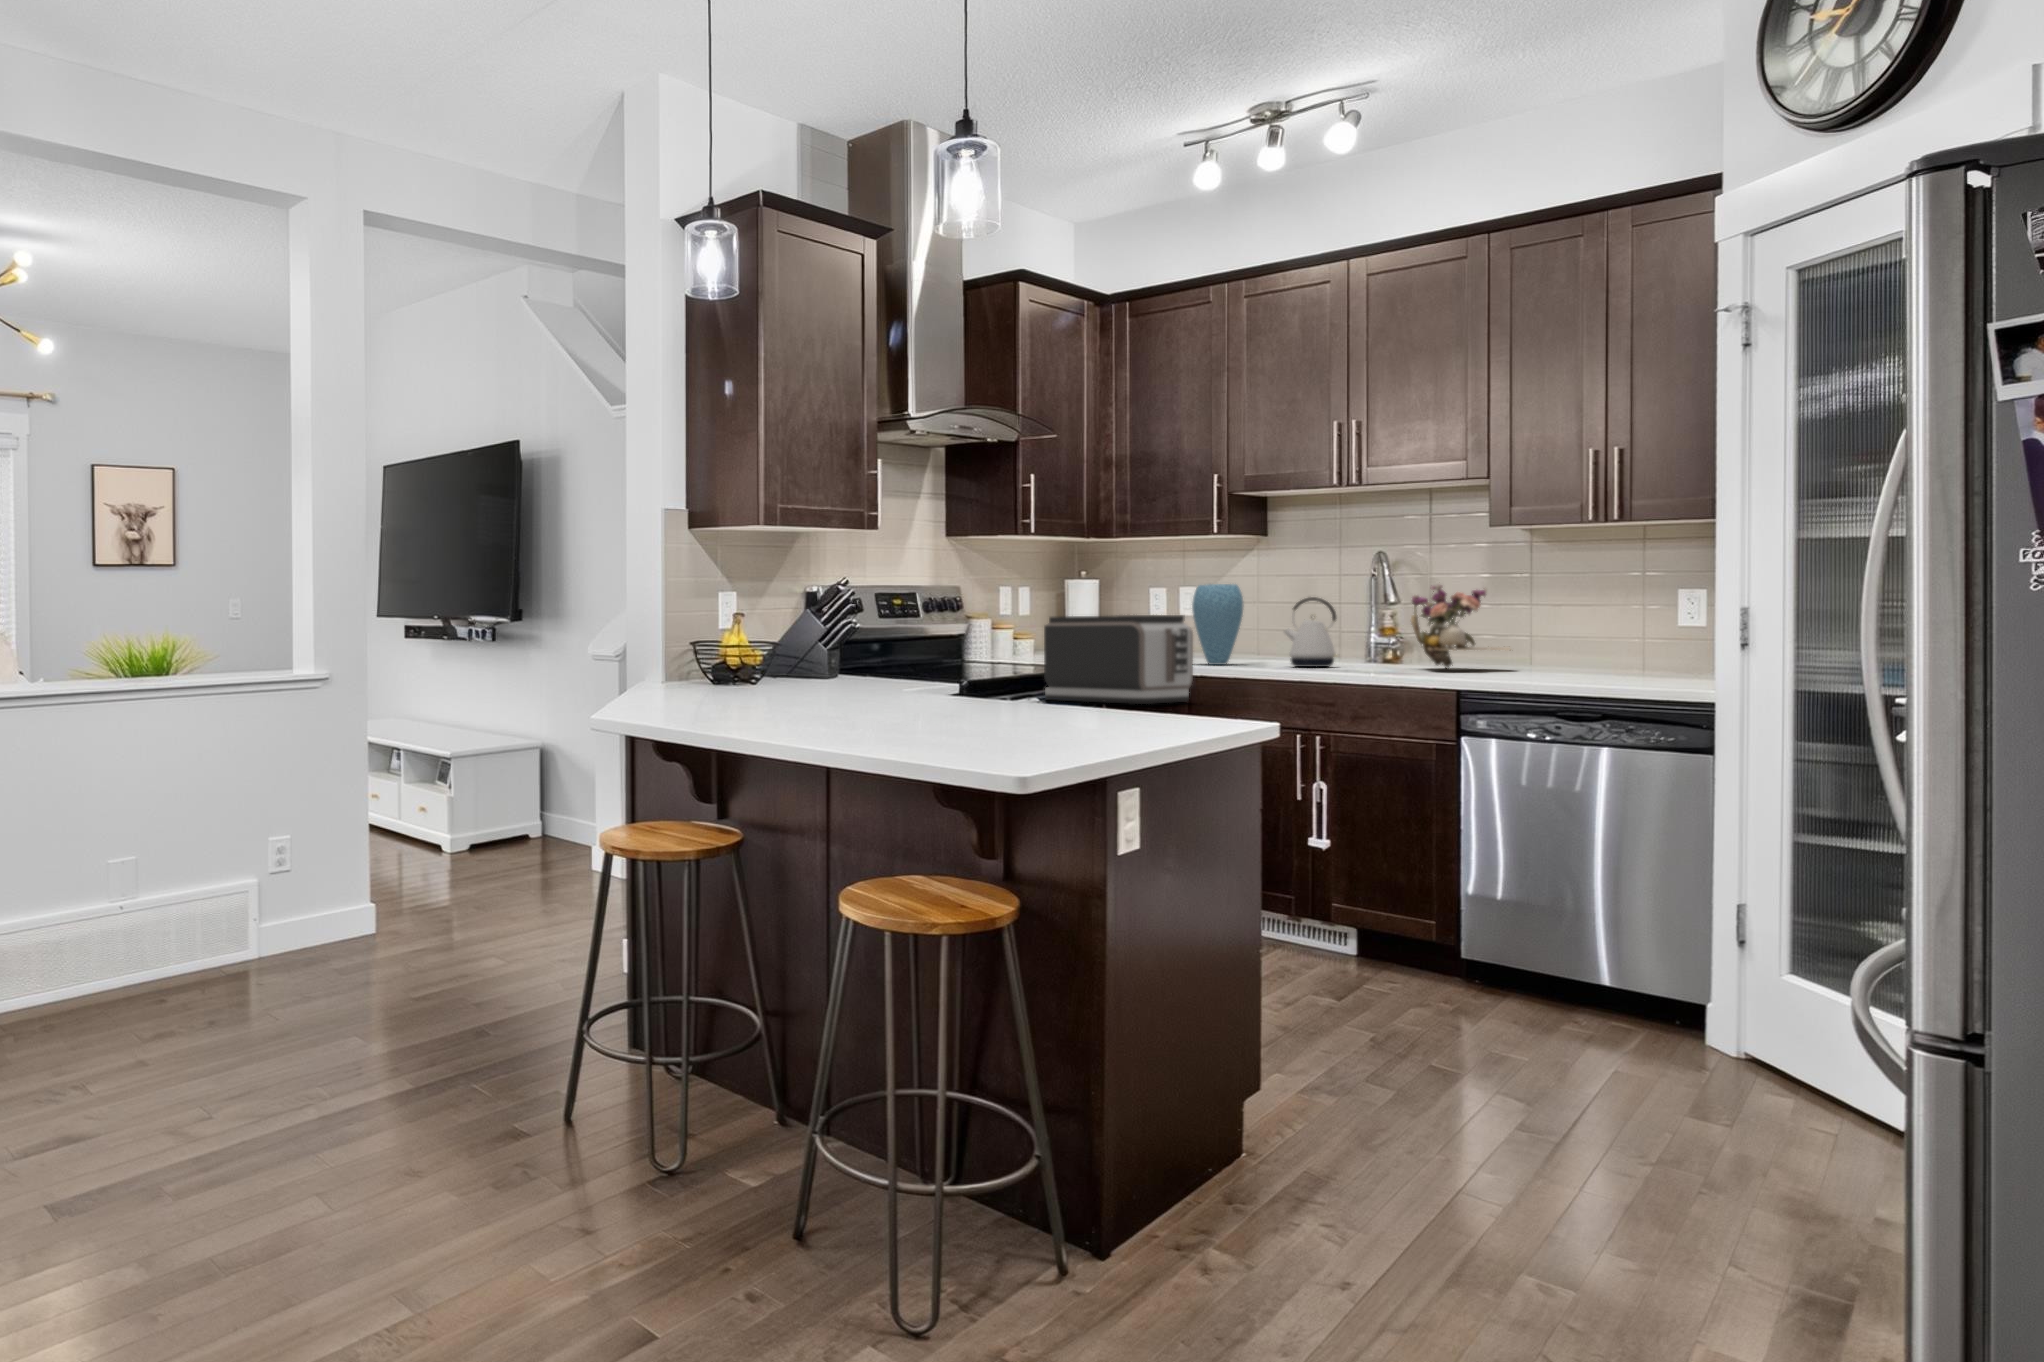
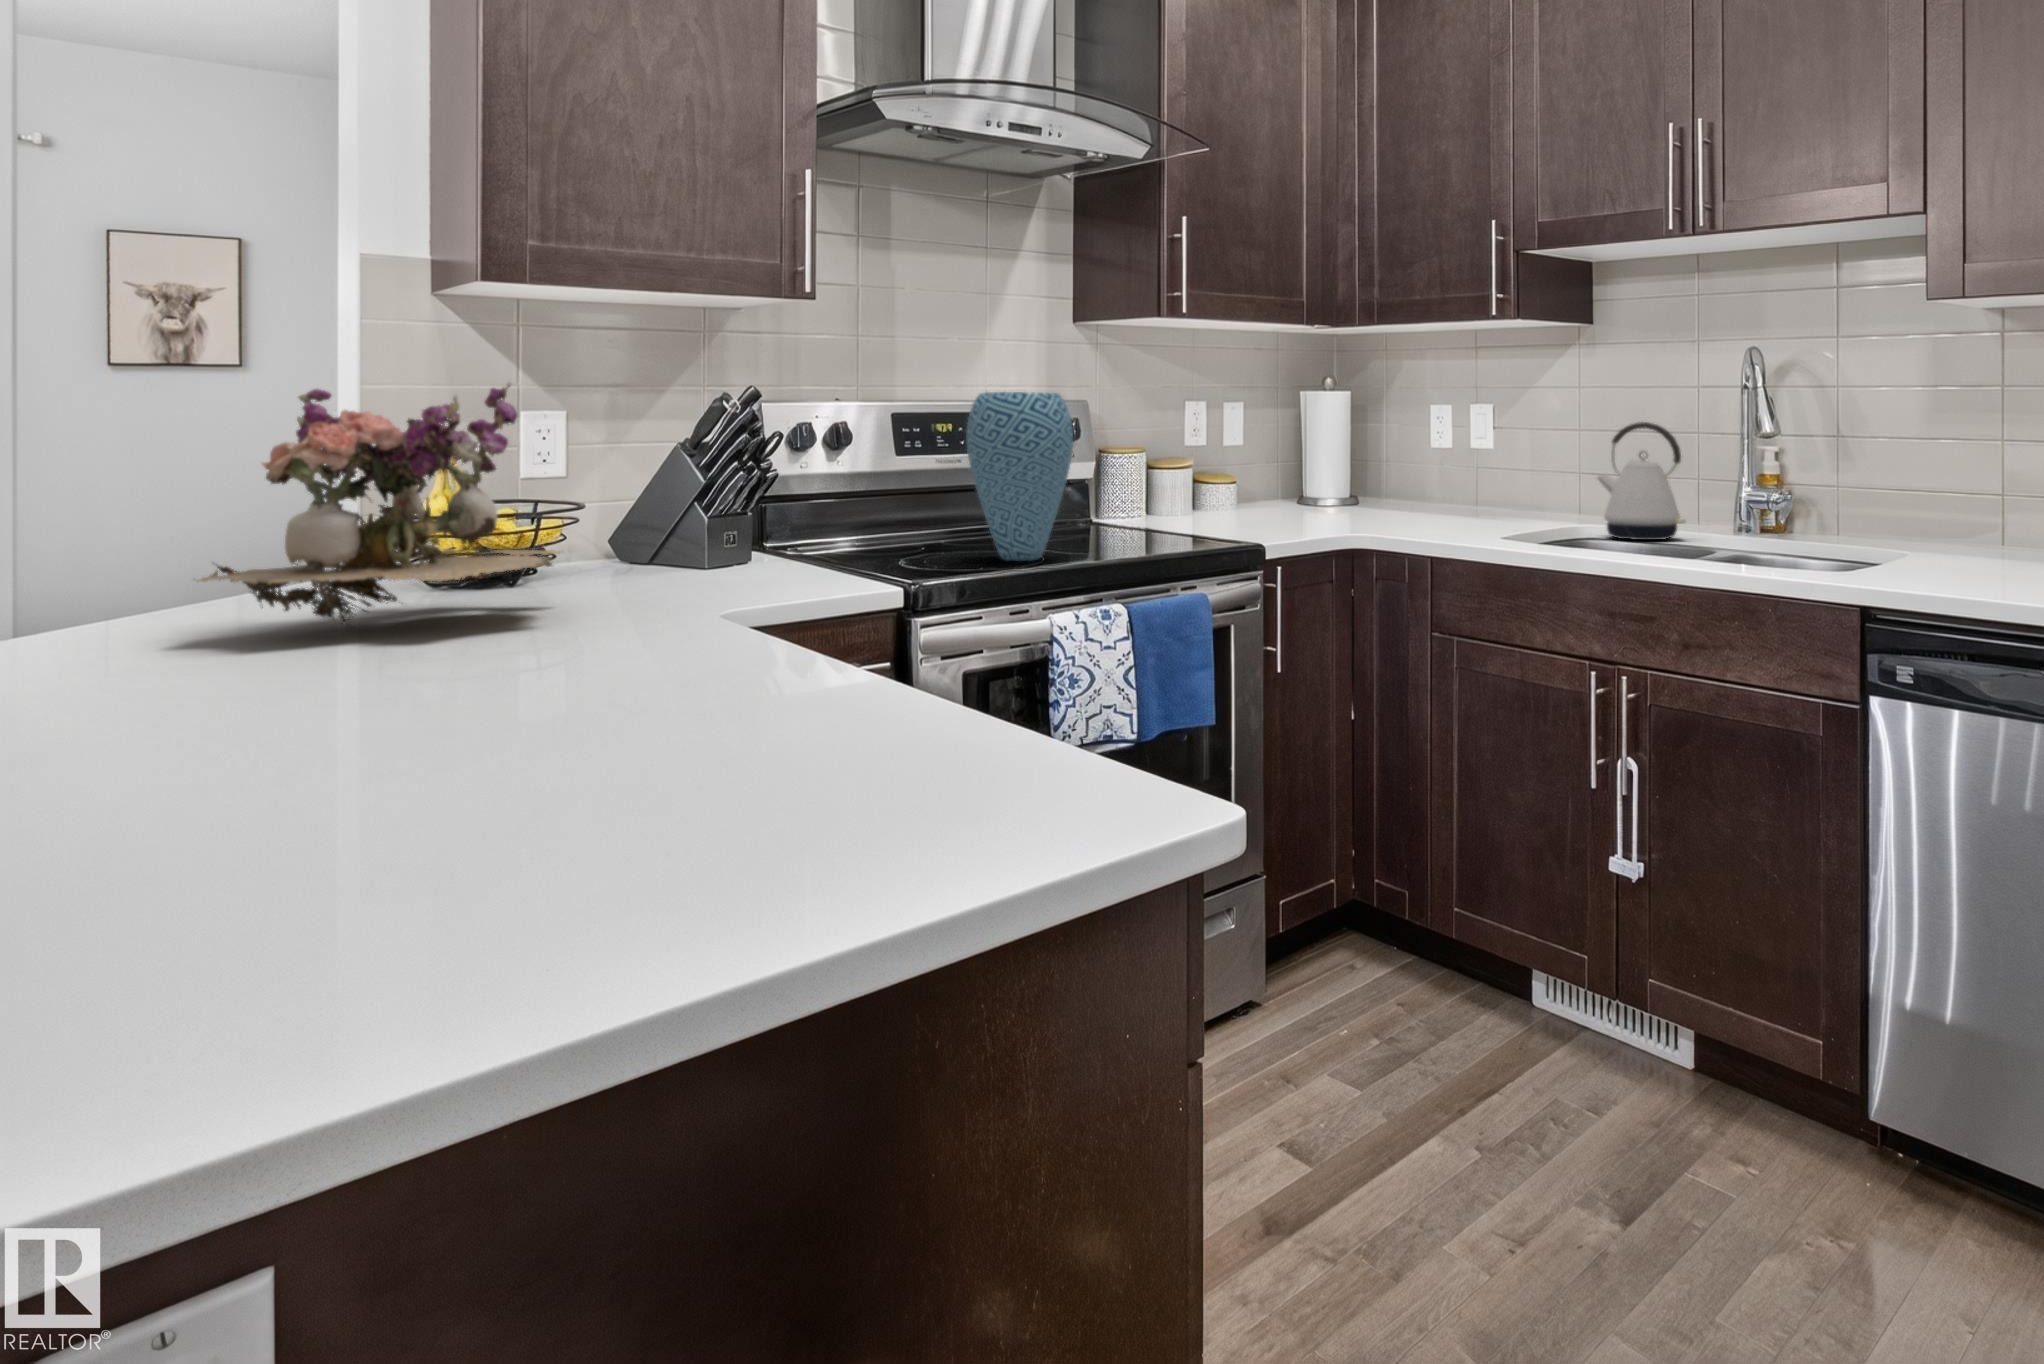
vase: present [1192,584,1244,665] -> present [966,392,1073,561]
flower arrangement: present [1411,585,1511,669] -> present [196,382,562,625]
toaster: present [1044,615,1193,704] -> none [607,476,944,784]

